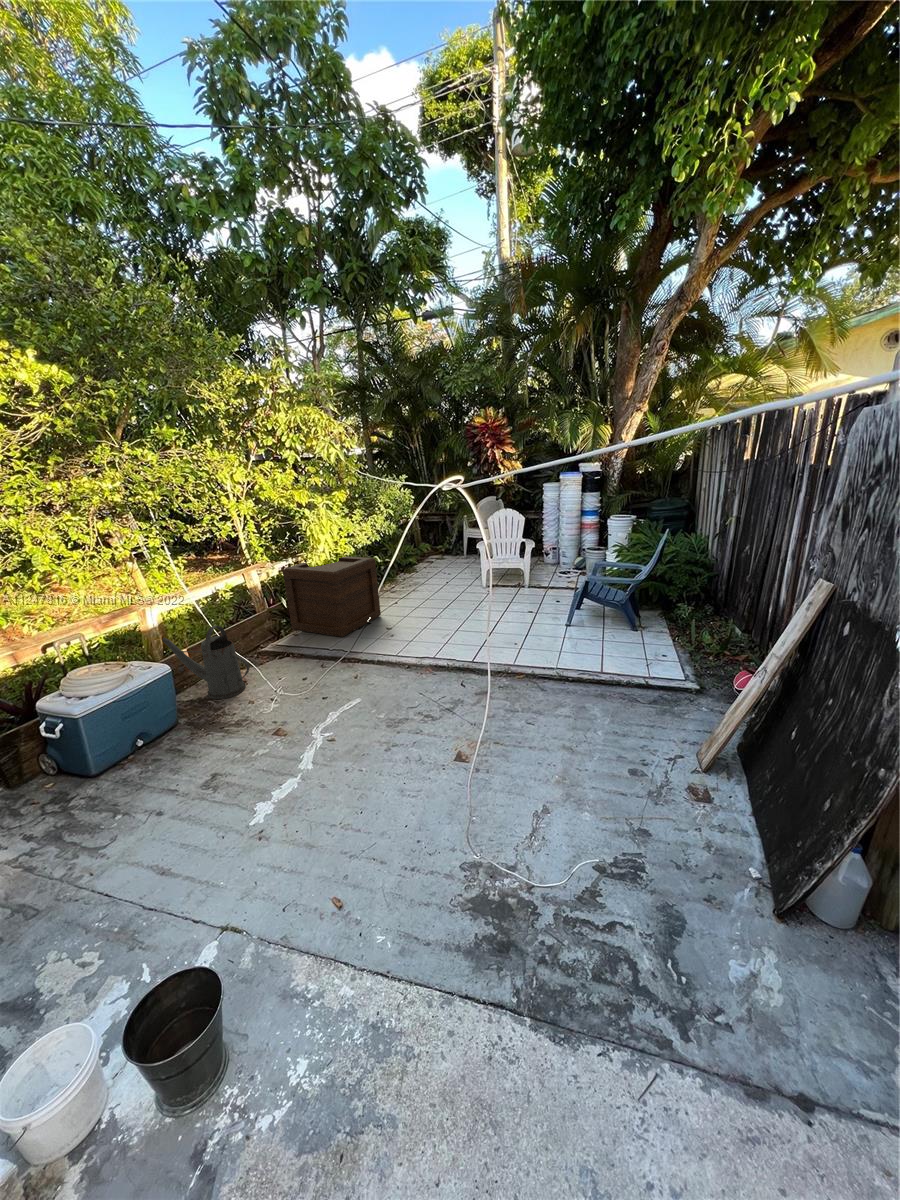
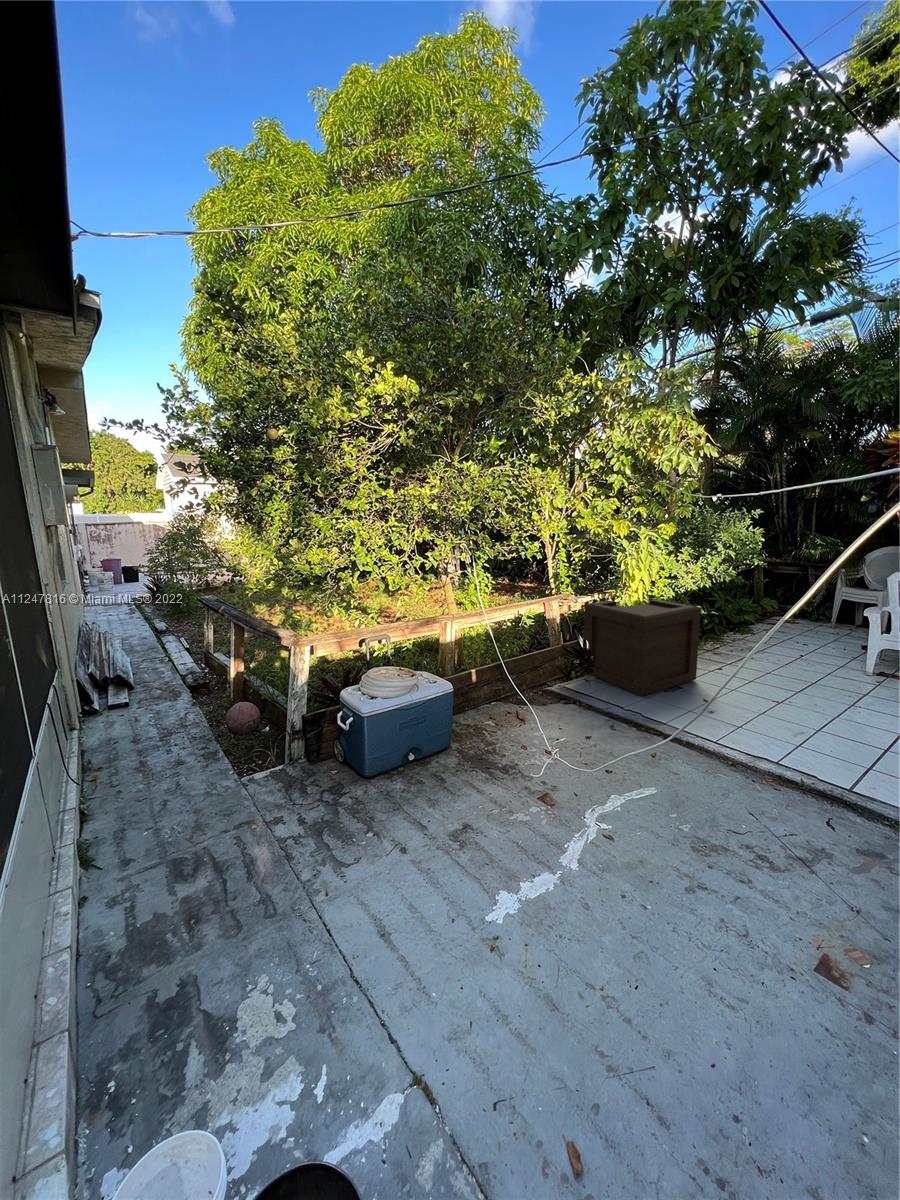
watering can: present [162,626,250,699] -> none [456,652,529,733]

